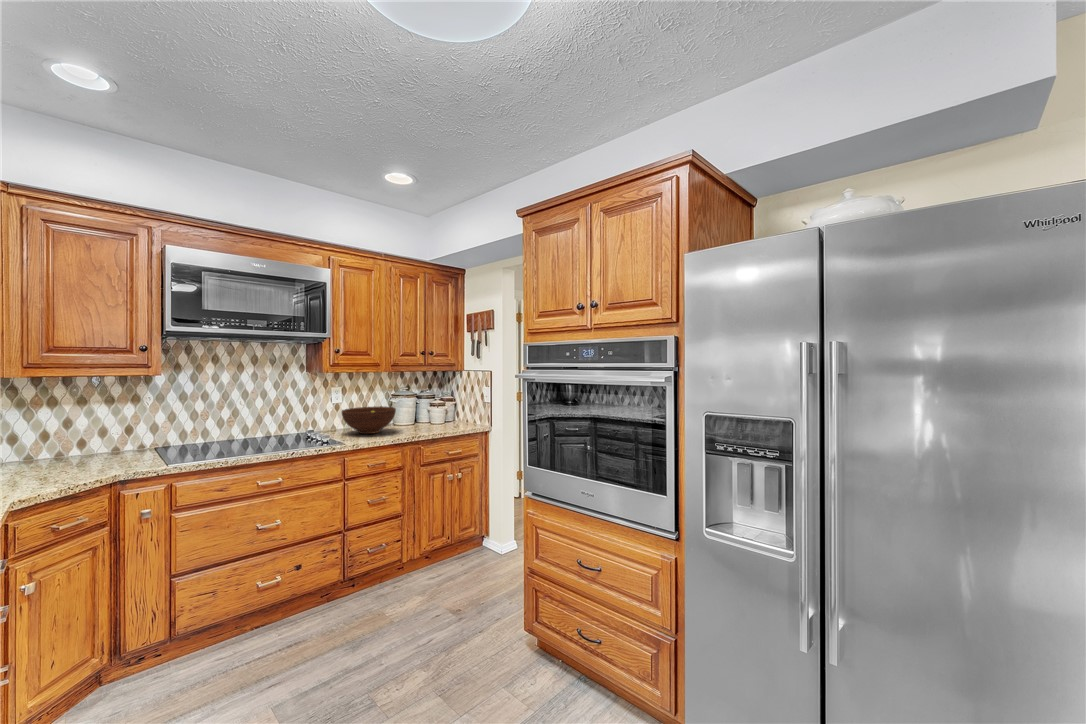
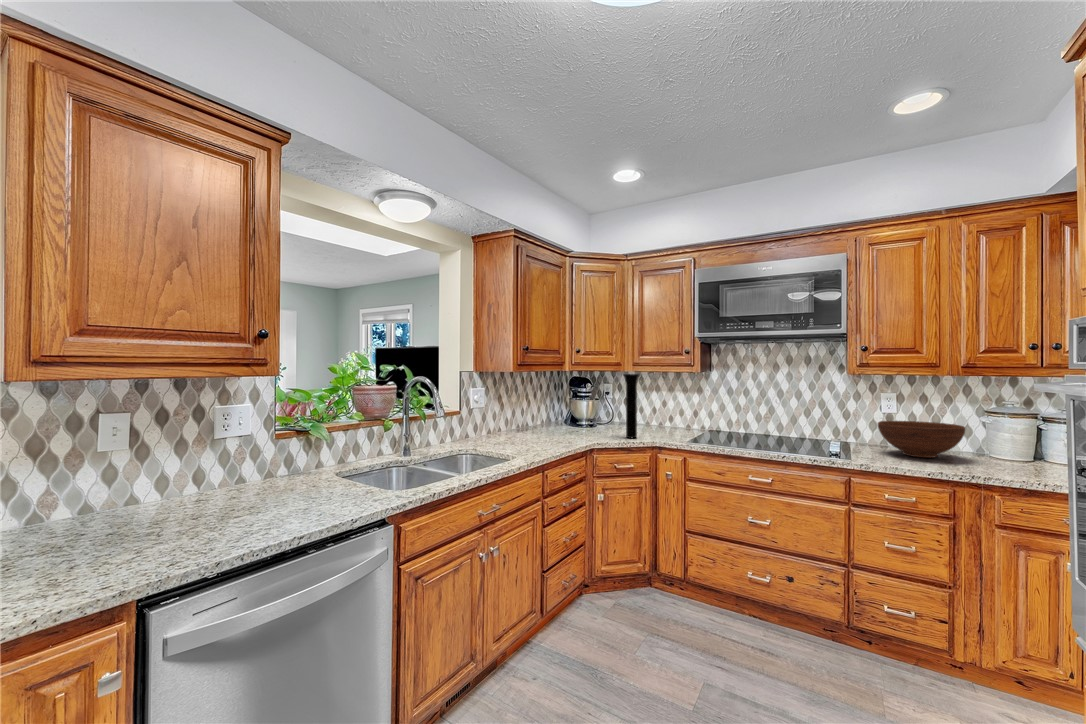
vase: none [40,384,78,482] -> present [623,374,639,438]

